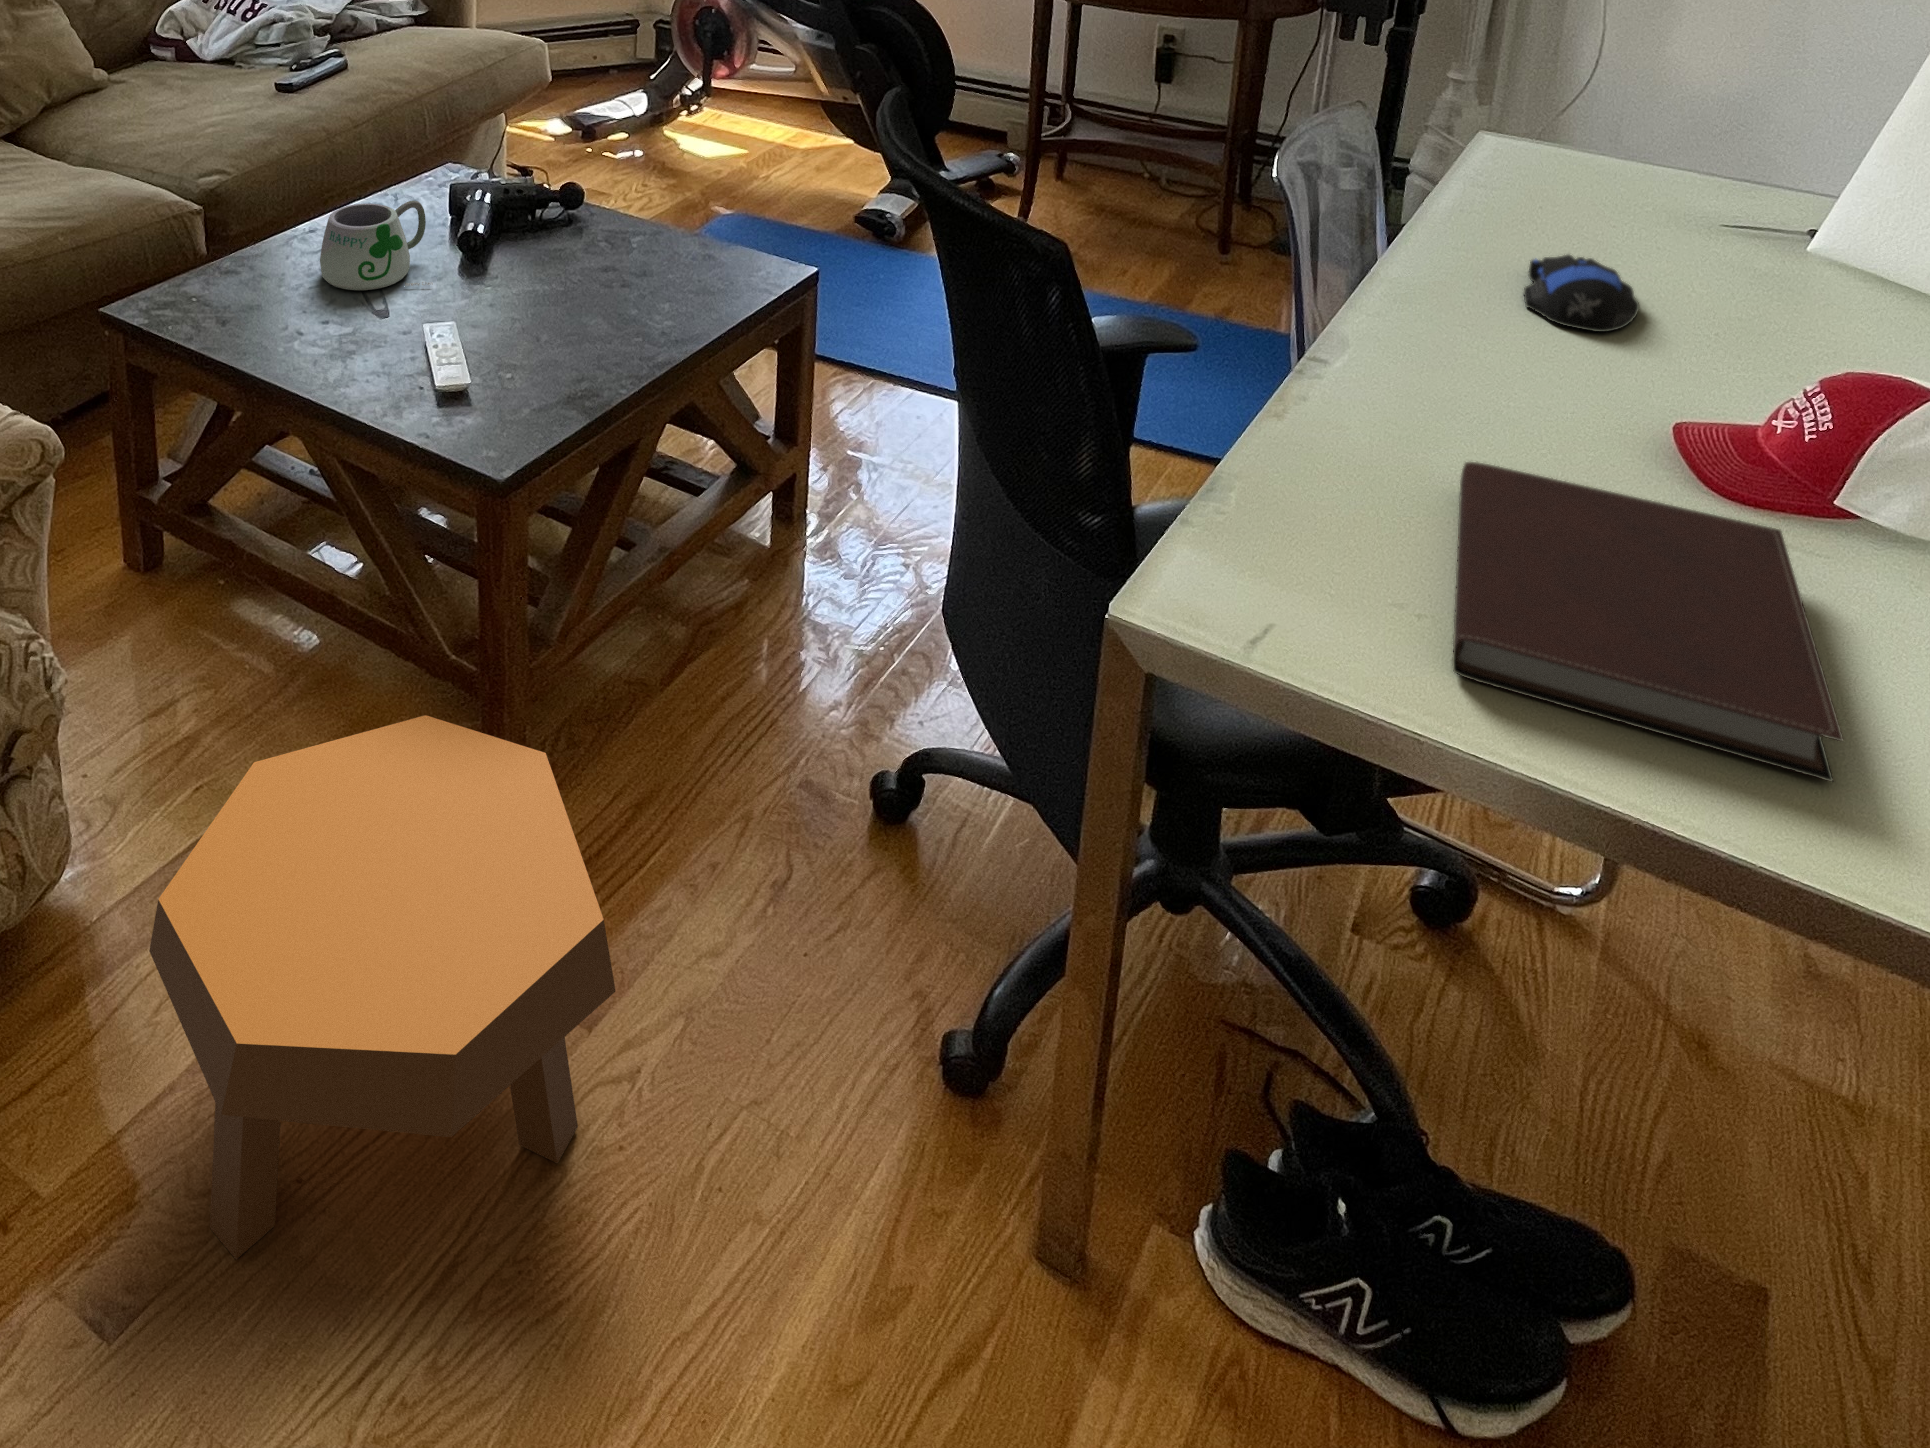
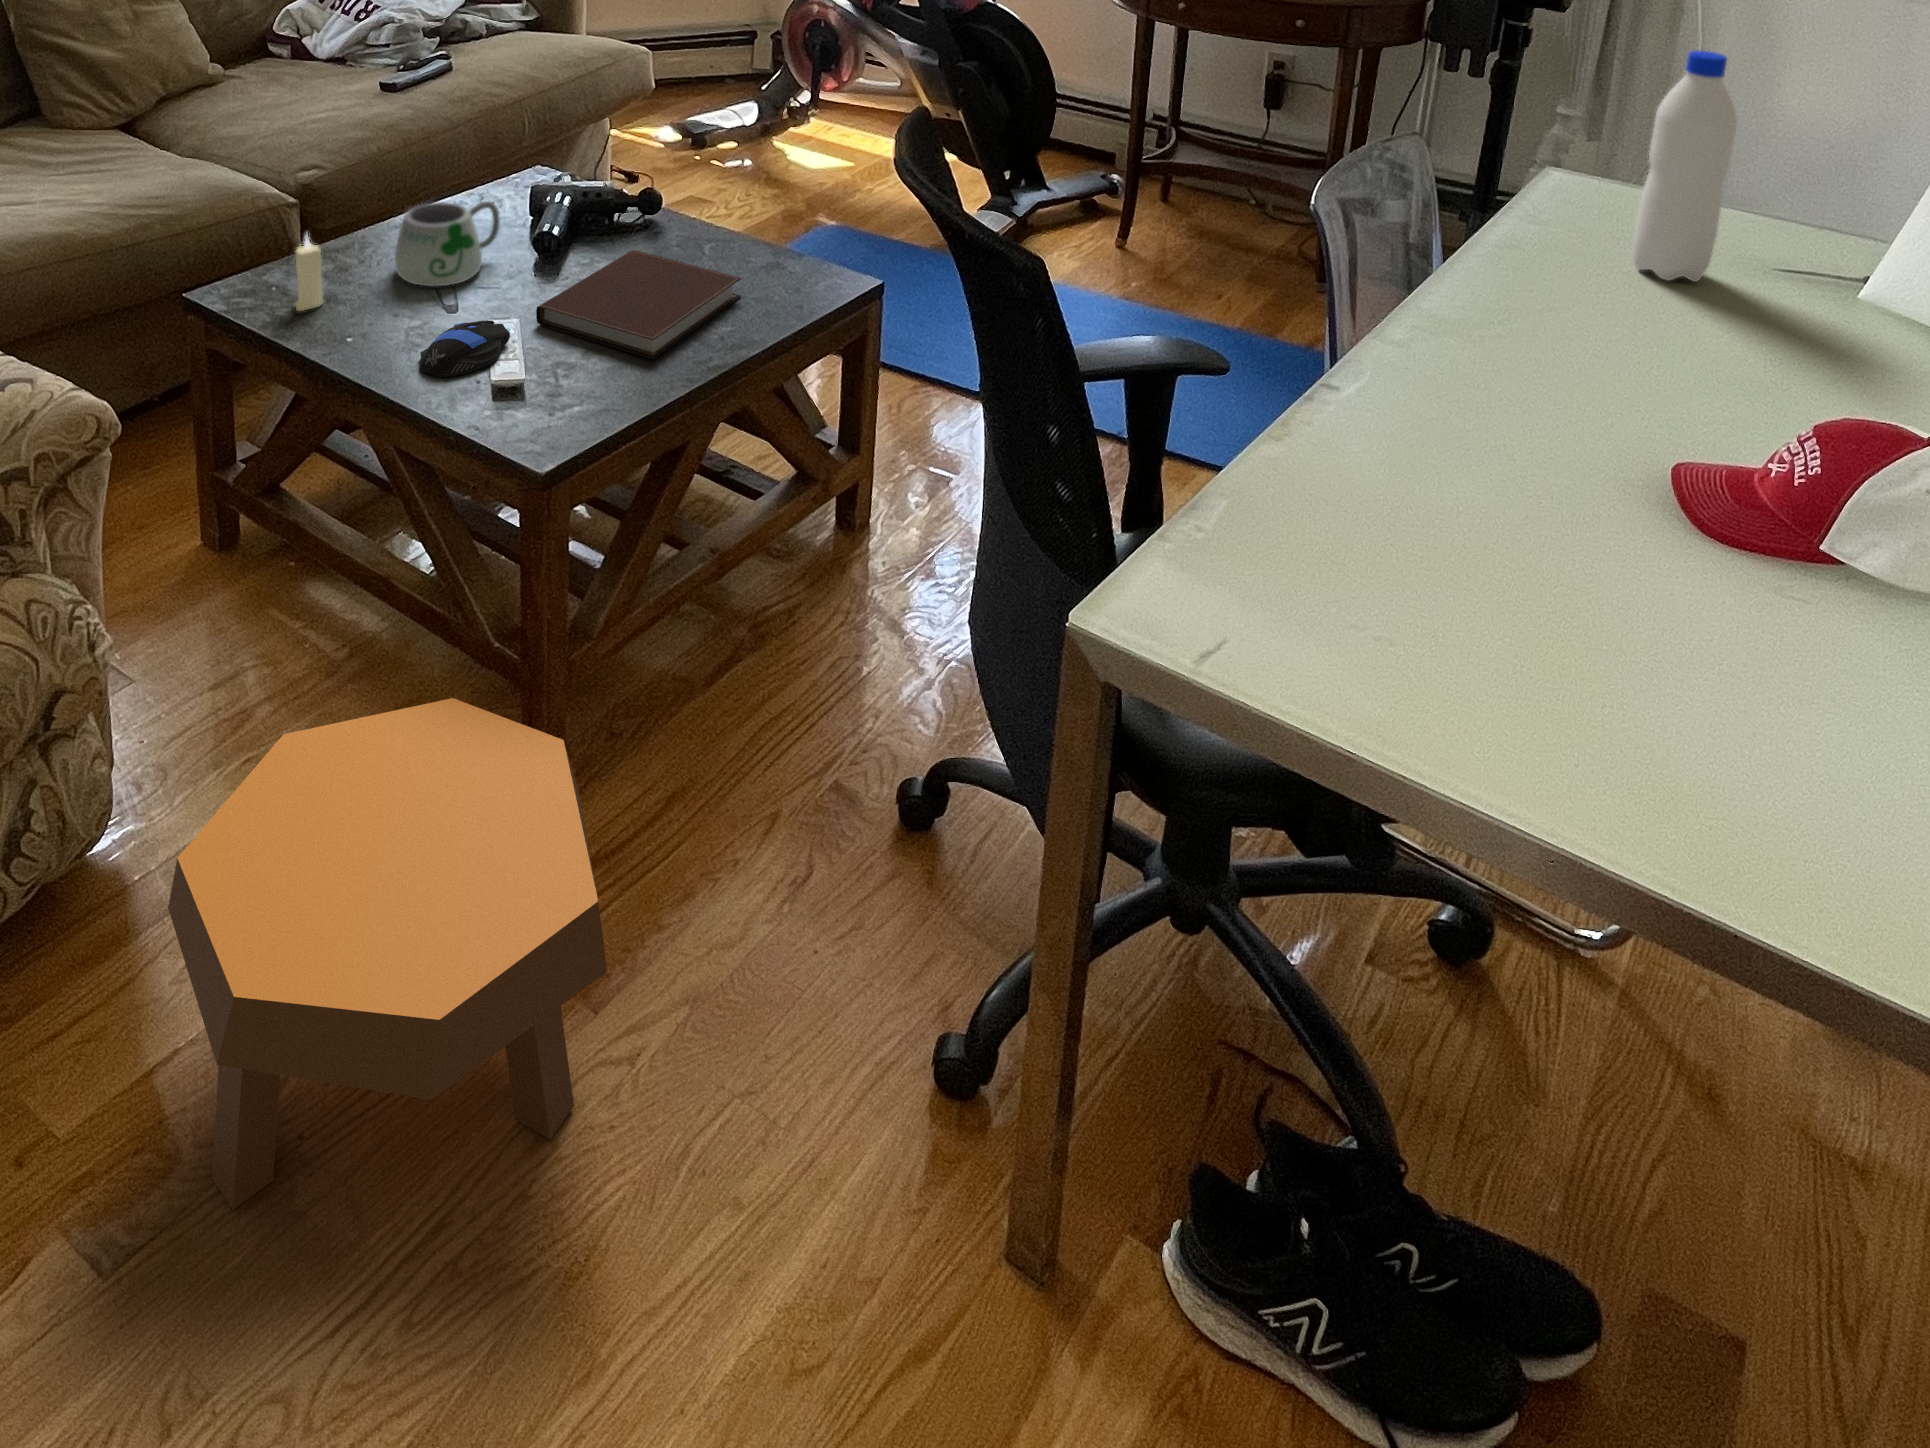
water bottle: none [1599,10,1706,241] -> present [1632,51,1737,282]
candle: none [220,239,251,321] -> present [295,236,323,311]
computer mouse: present [1524,255,1639,332] -> present [420,320,510,377]
notebook: present [1453,462,1843,781] -> present [536,250,742,359]

